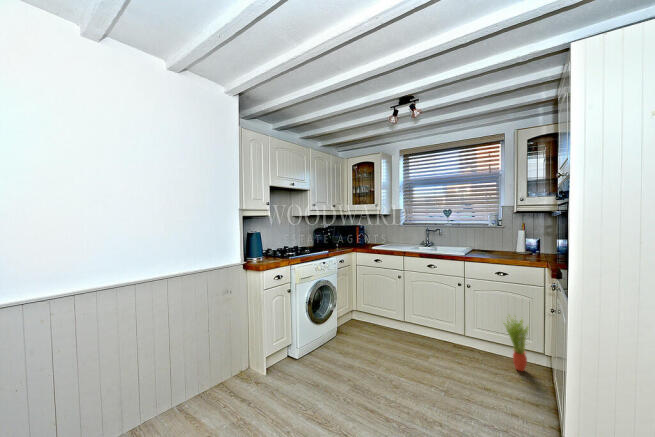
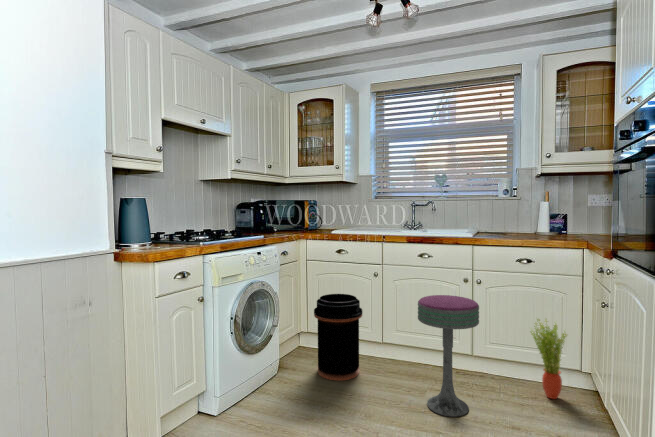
trash can: none [358,289,389,344] -> present [314,294,362,380]
bar stool: none [421,294,462,375] -> present [418,295,479,417]

